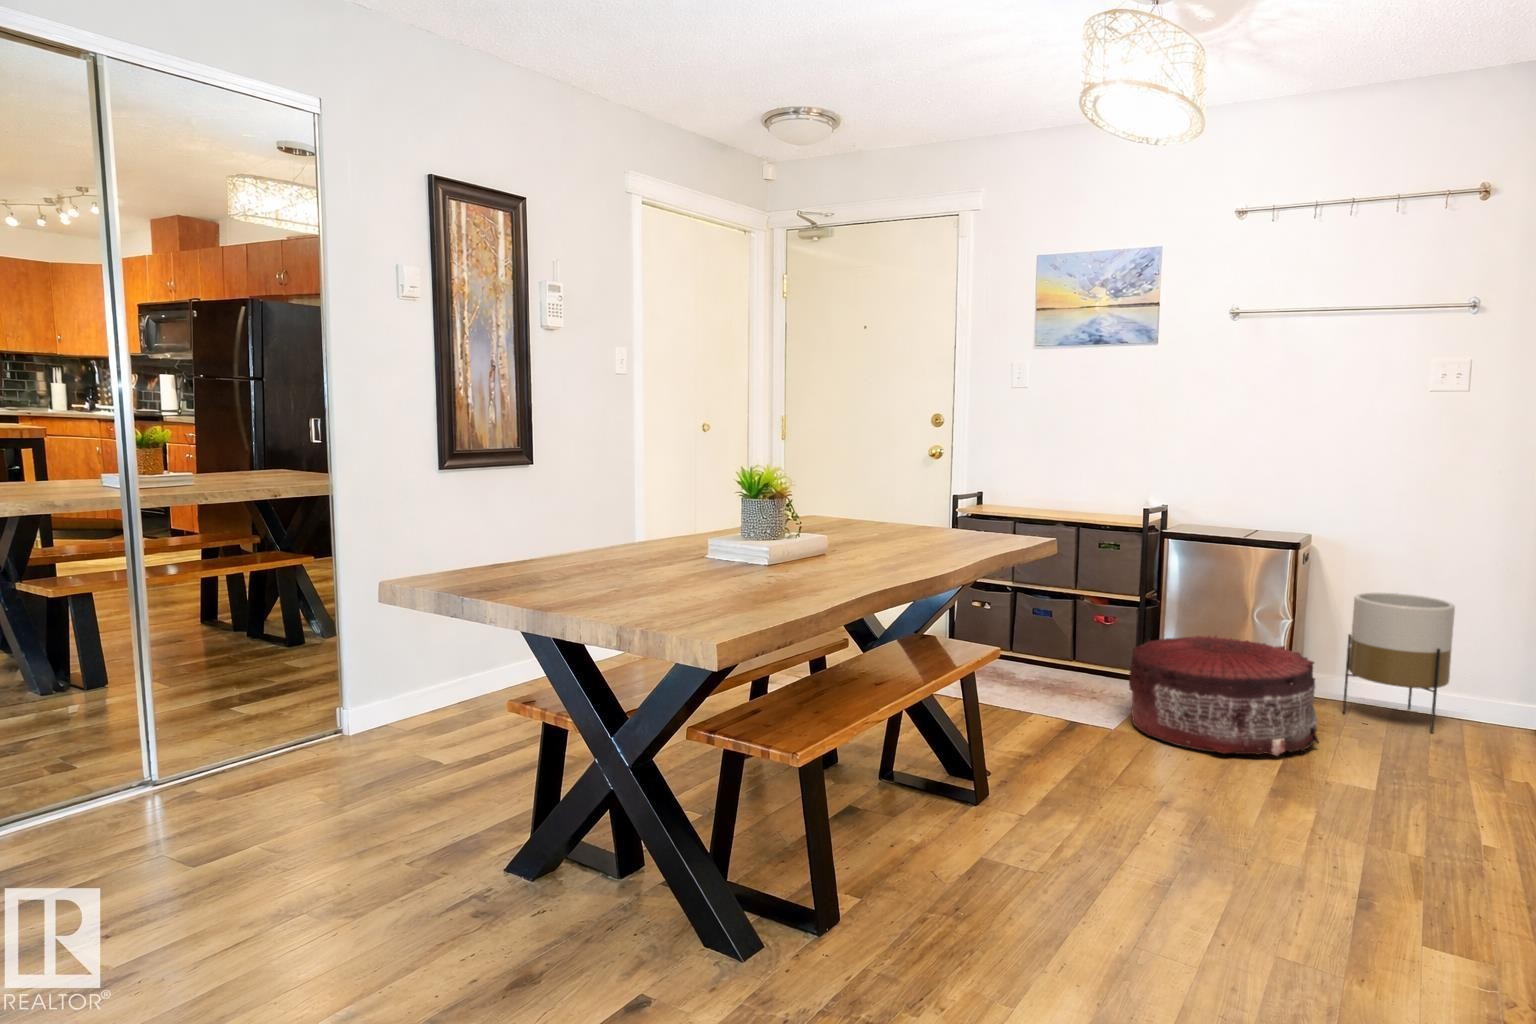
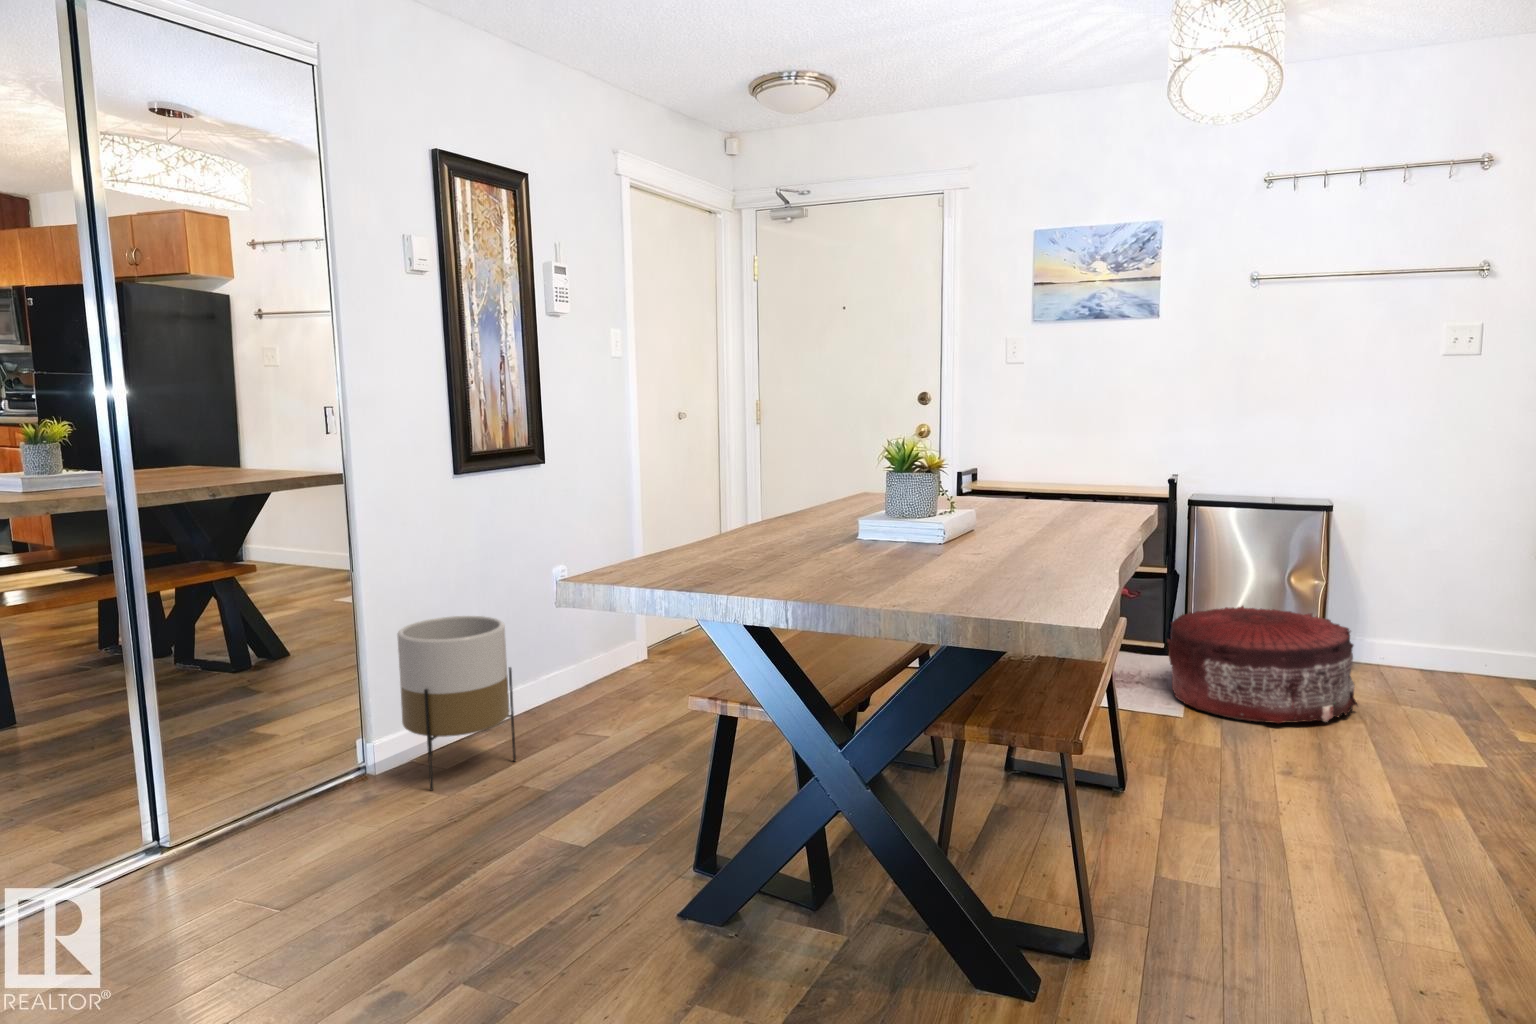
planter: present [1343,593,1455,733] -> present [398,616,516,790]

